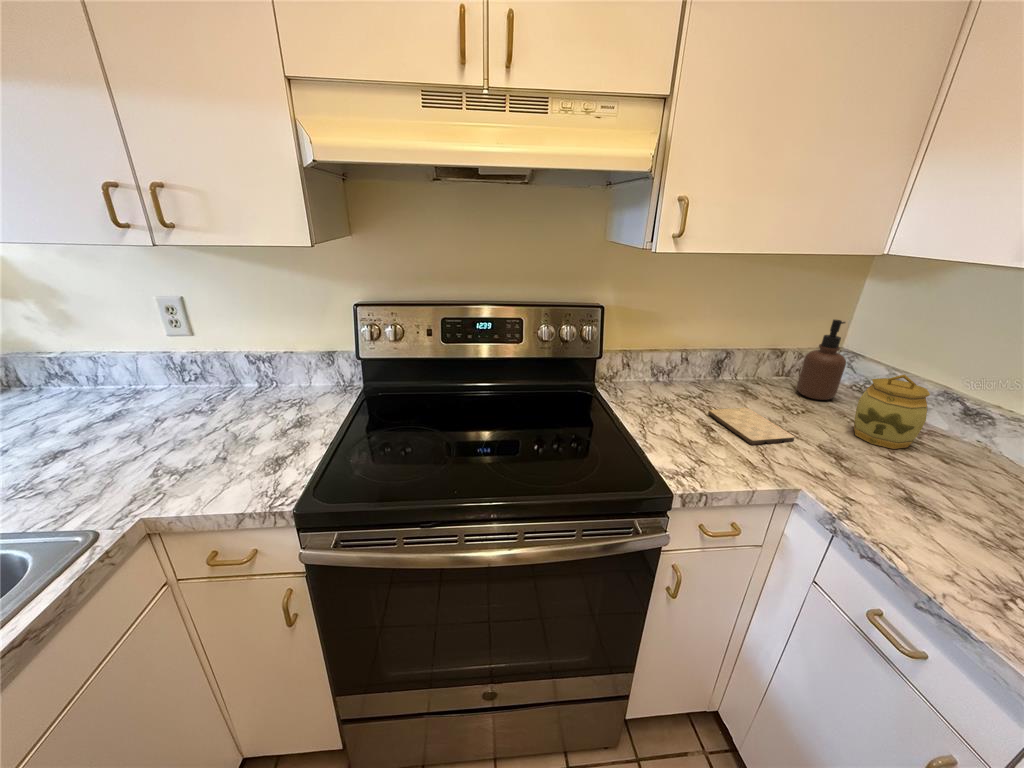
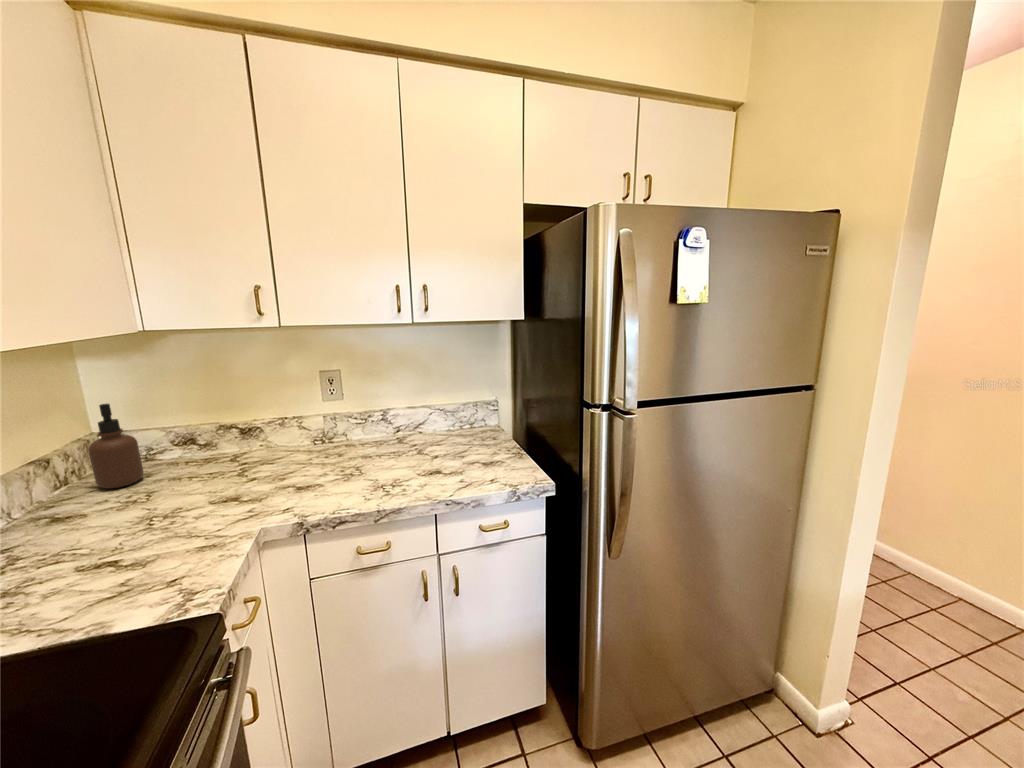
jar: present [854,375,930,449] -> none [192,421,247,484]
cutting board: present [708,408,795,445] -> none [71,511,190,558]

